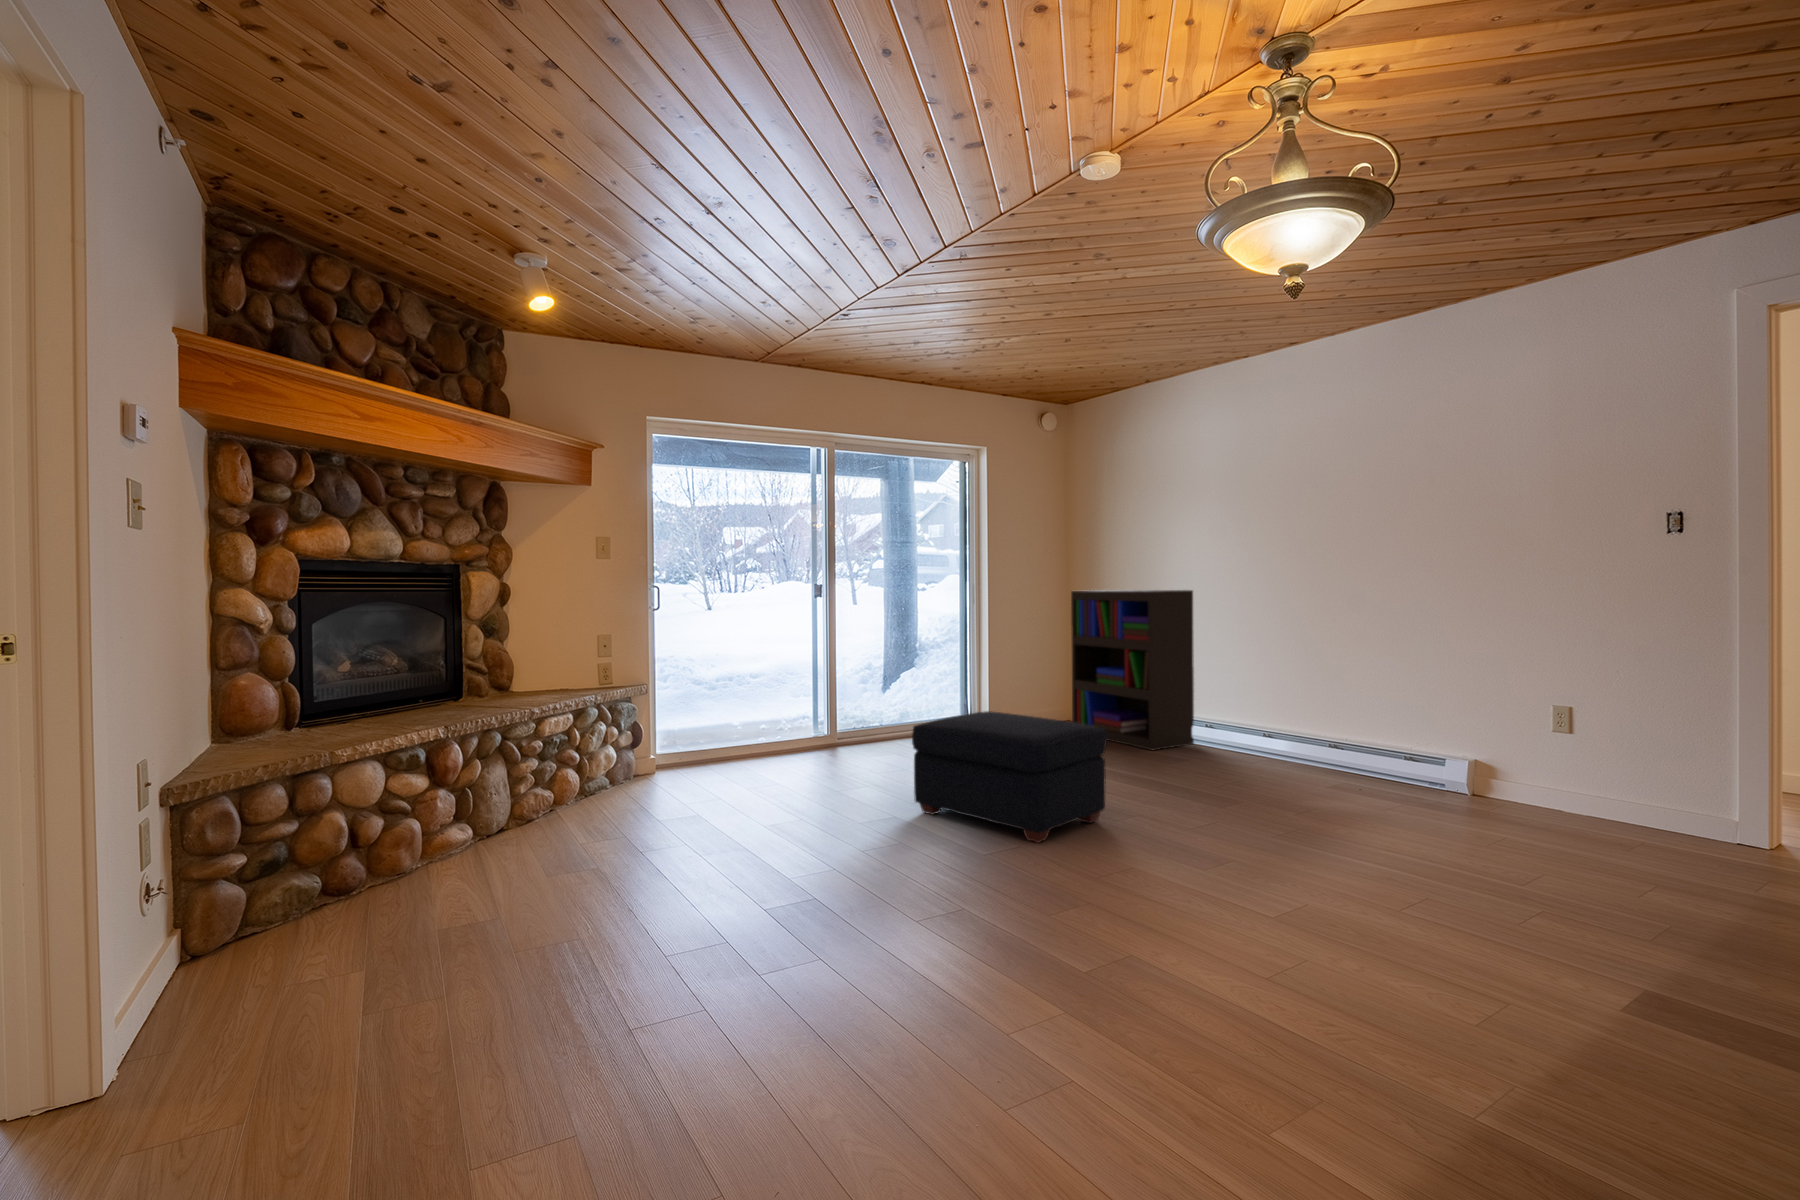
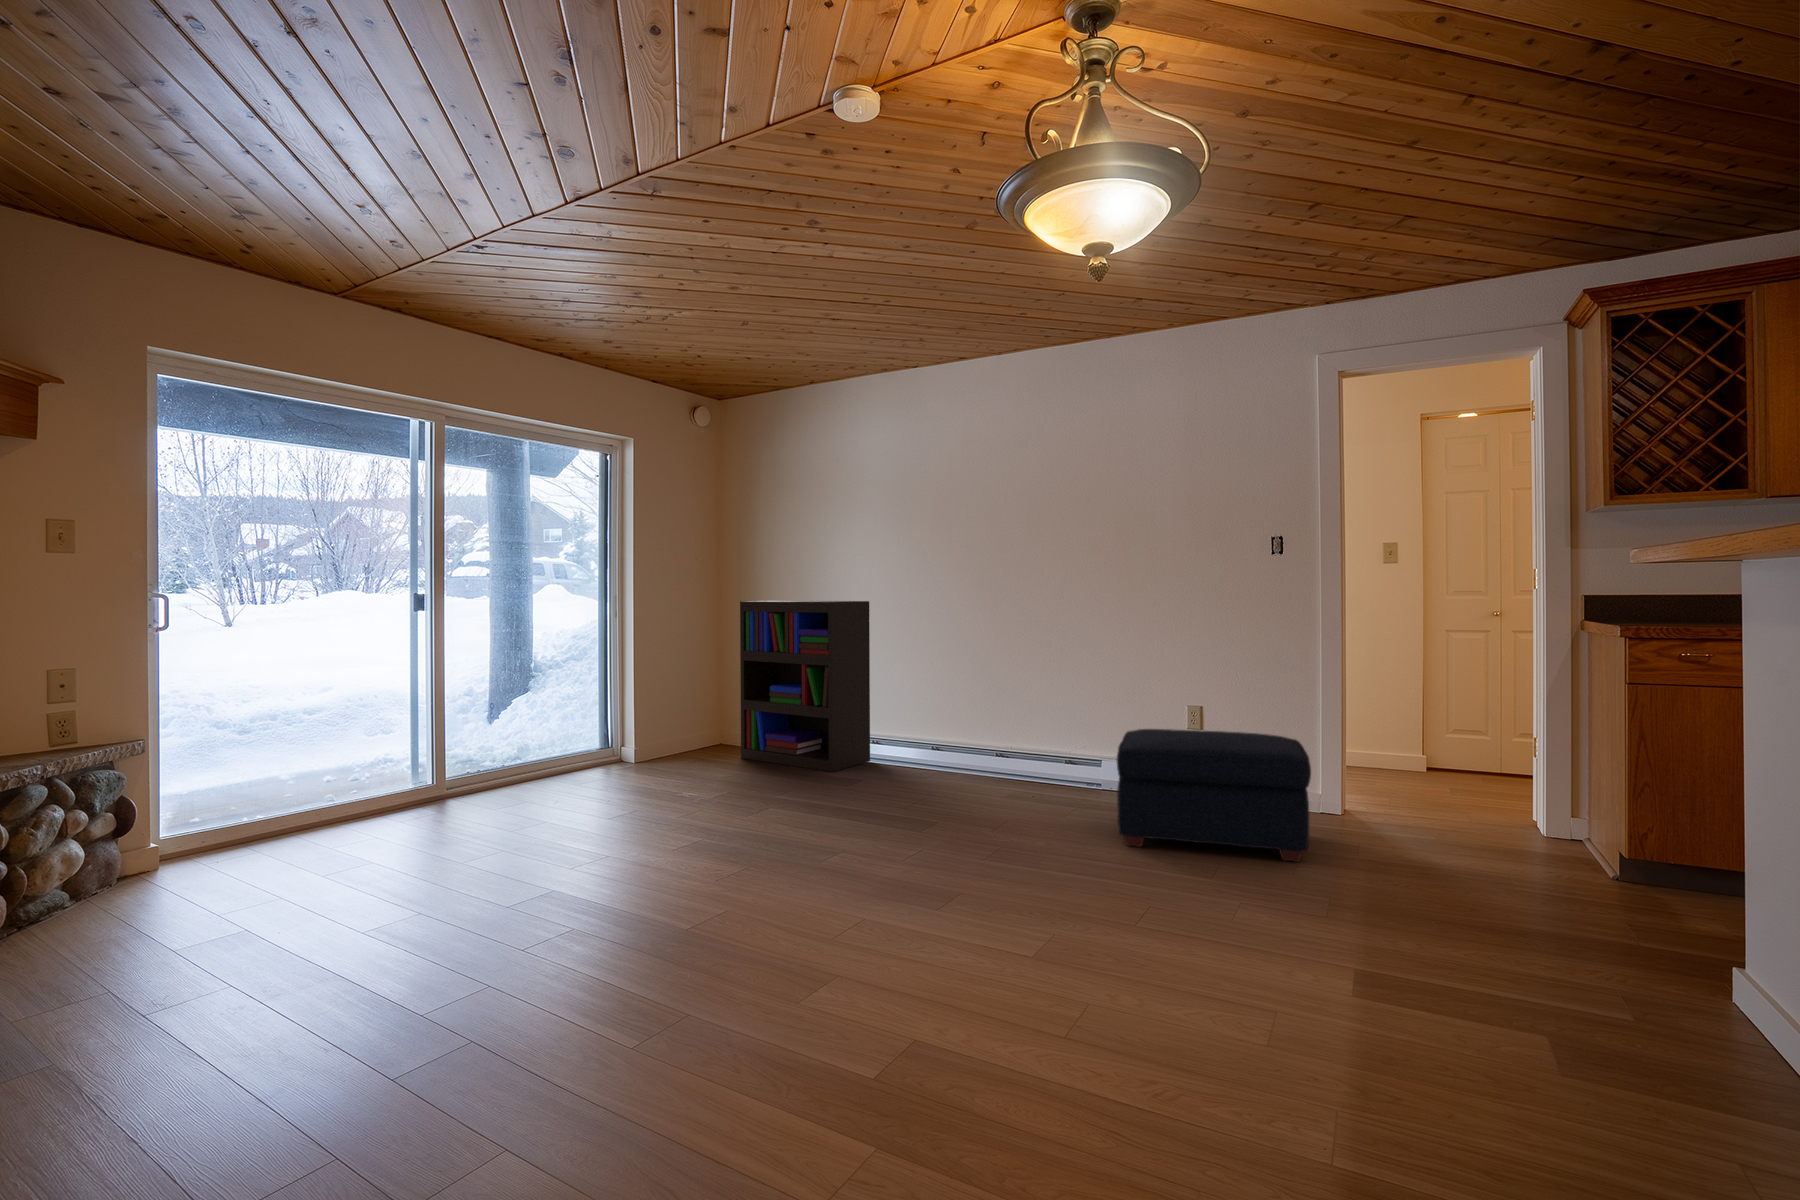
ottoman: present [912,711,1107,843] -> present [1117,729,1311,862]

